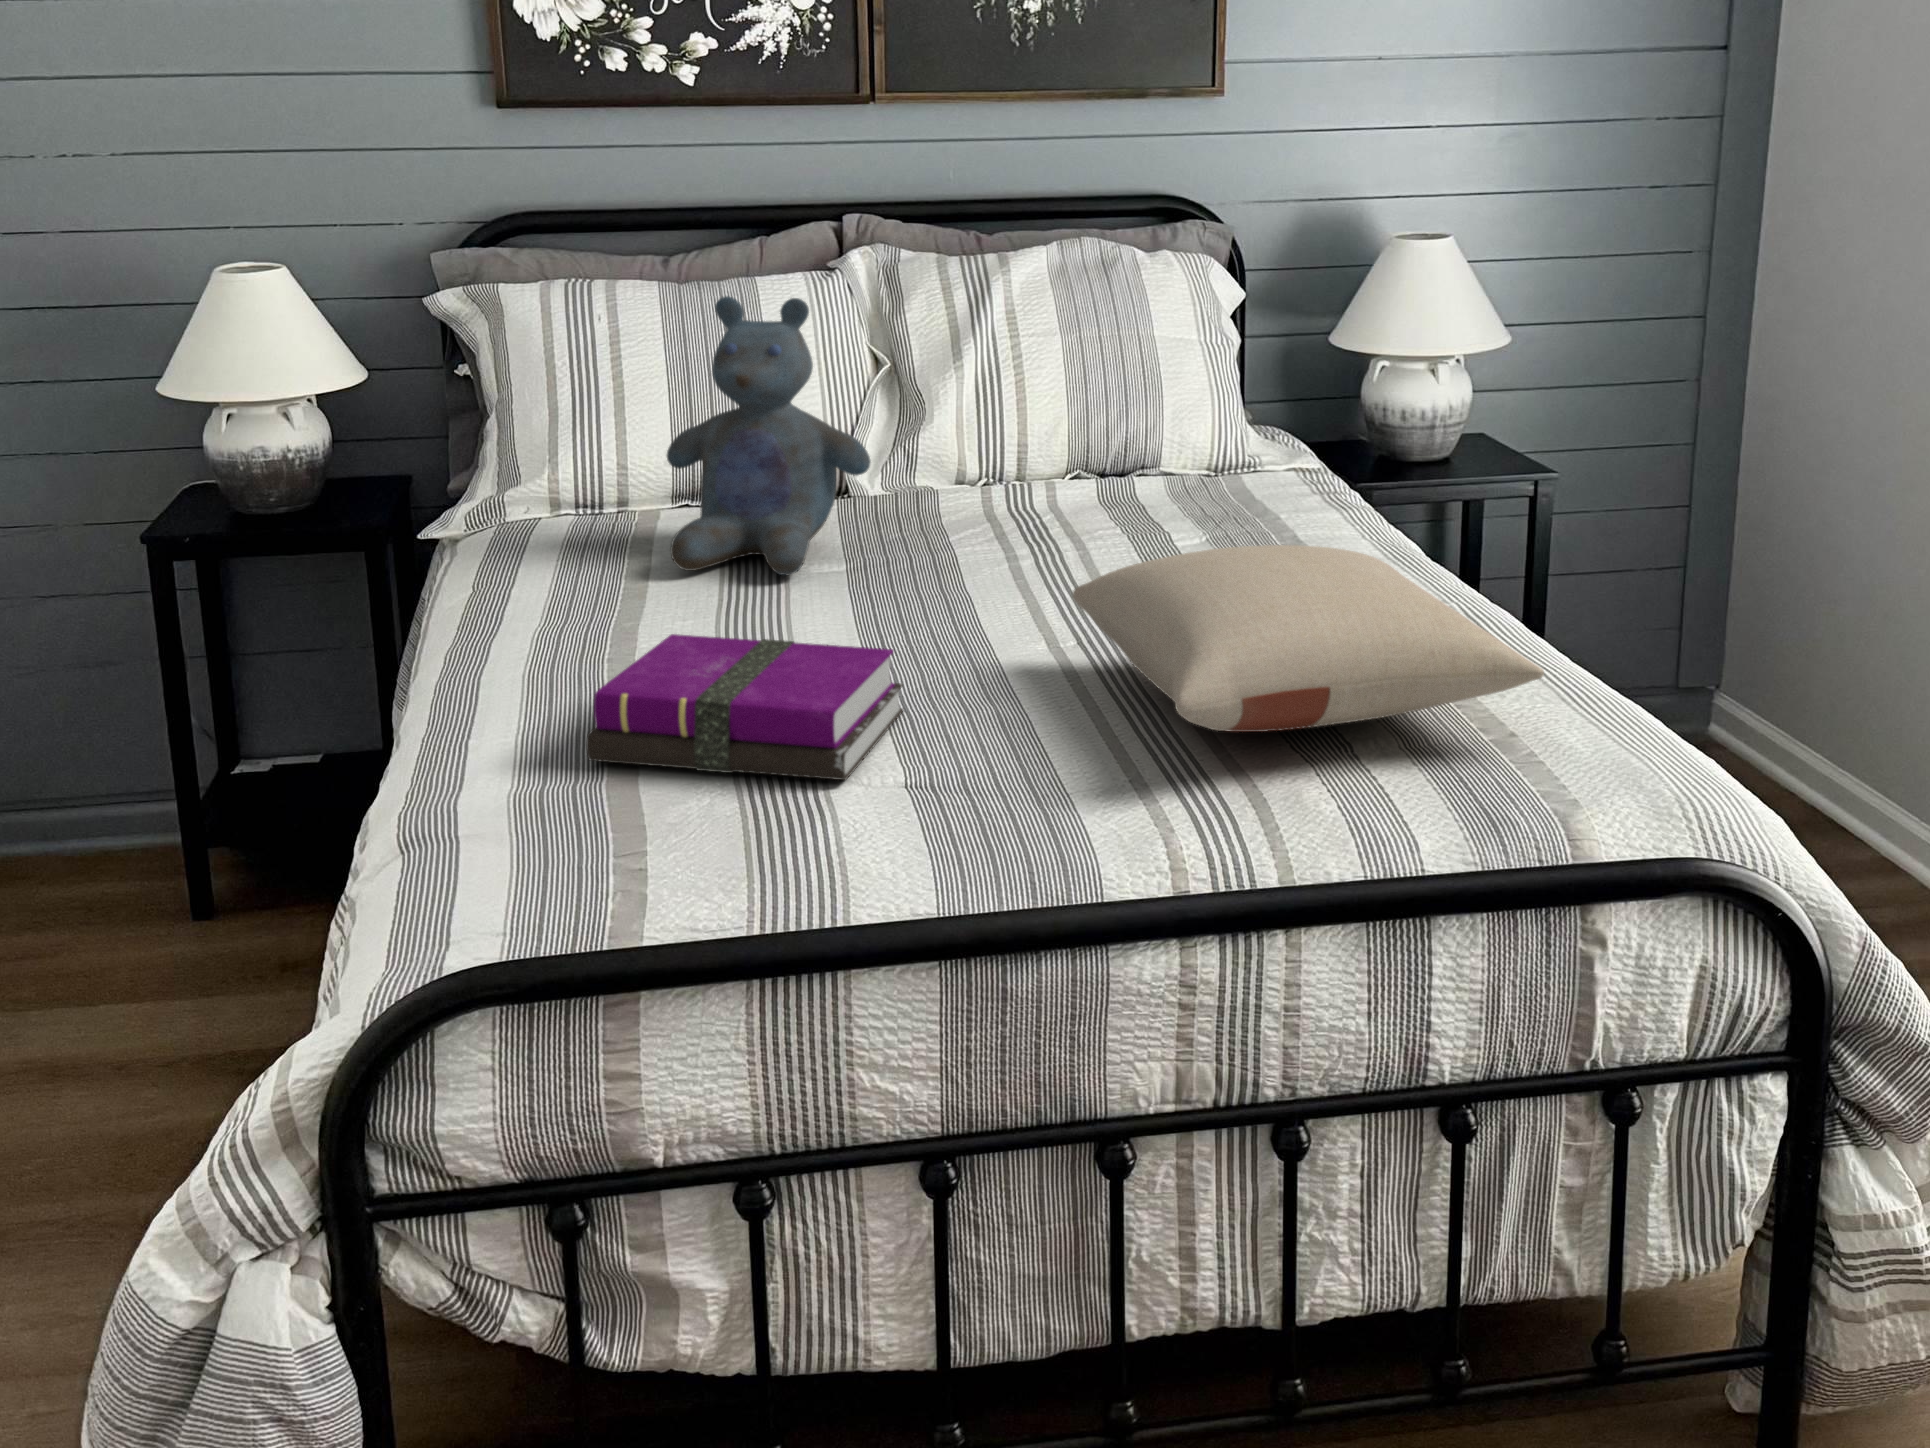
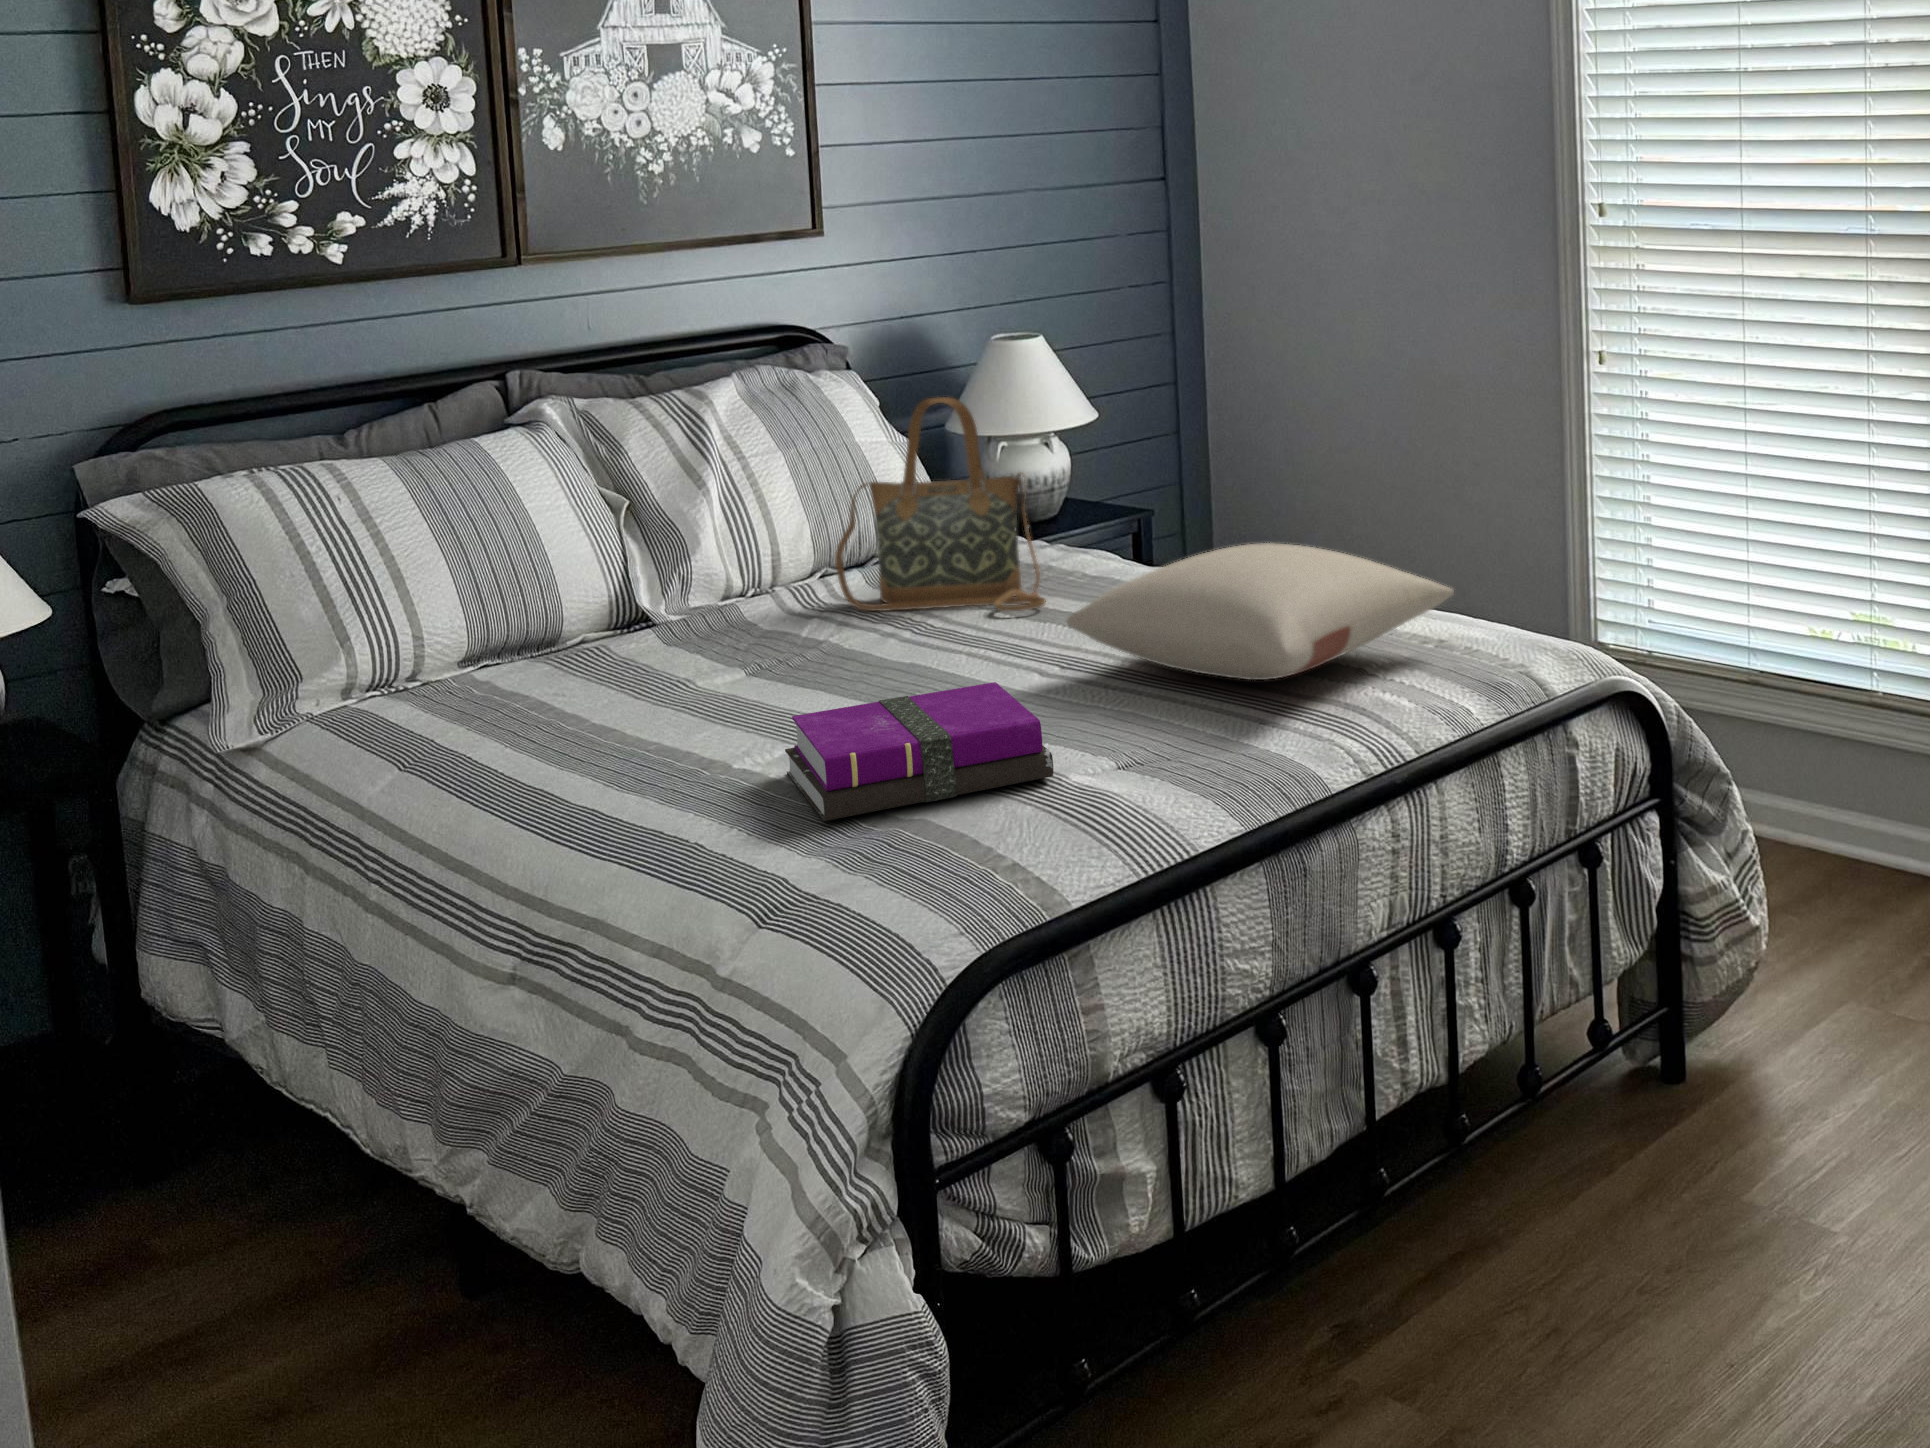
stuffed bear: present [667,296,871,575] -> none [541,434,750,699]
handbag: none [1023,296,1225,567] -> present [835,397,1046,611]

